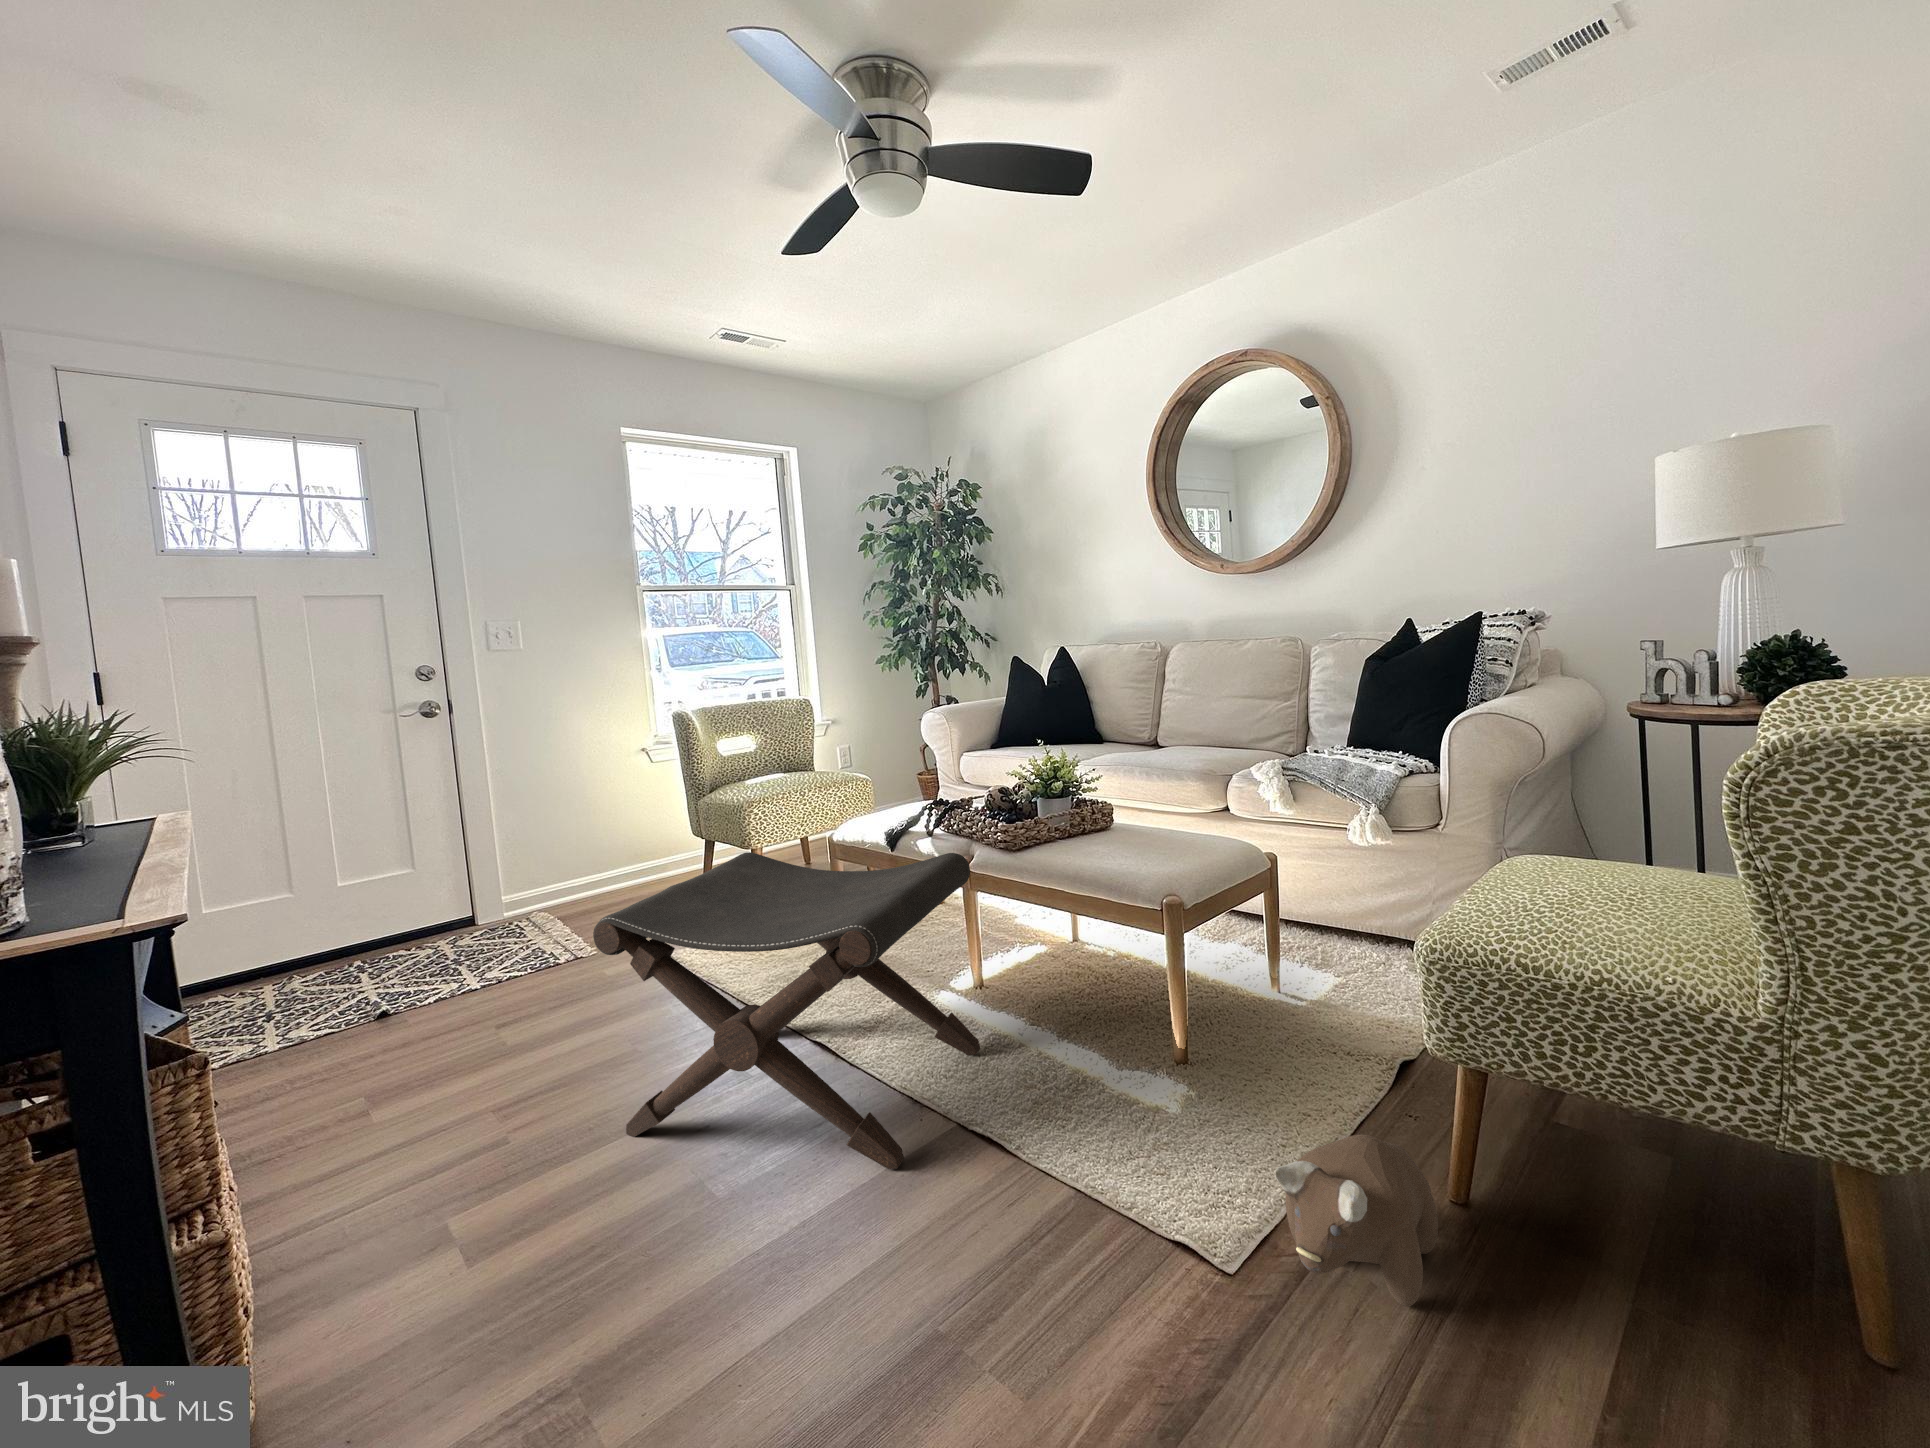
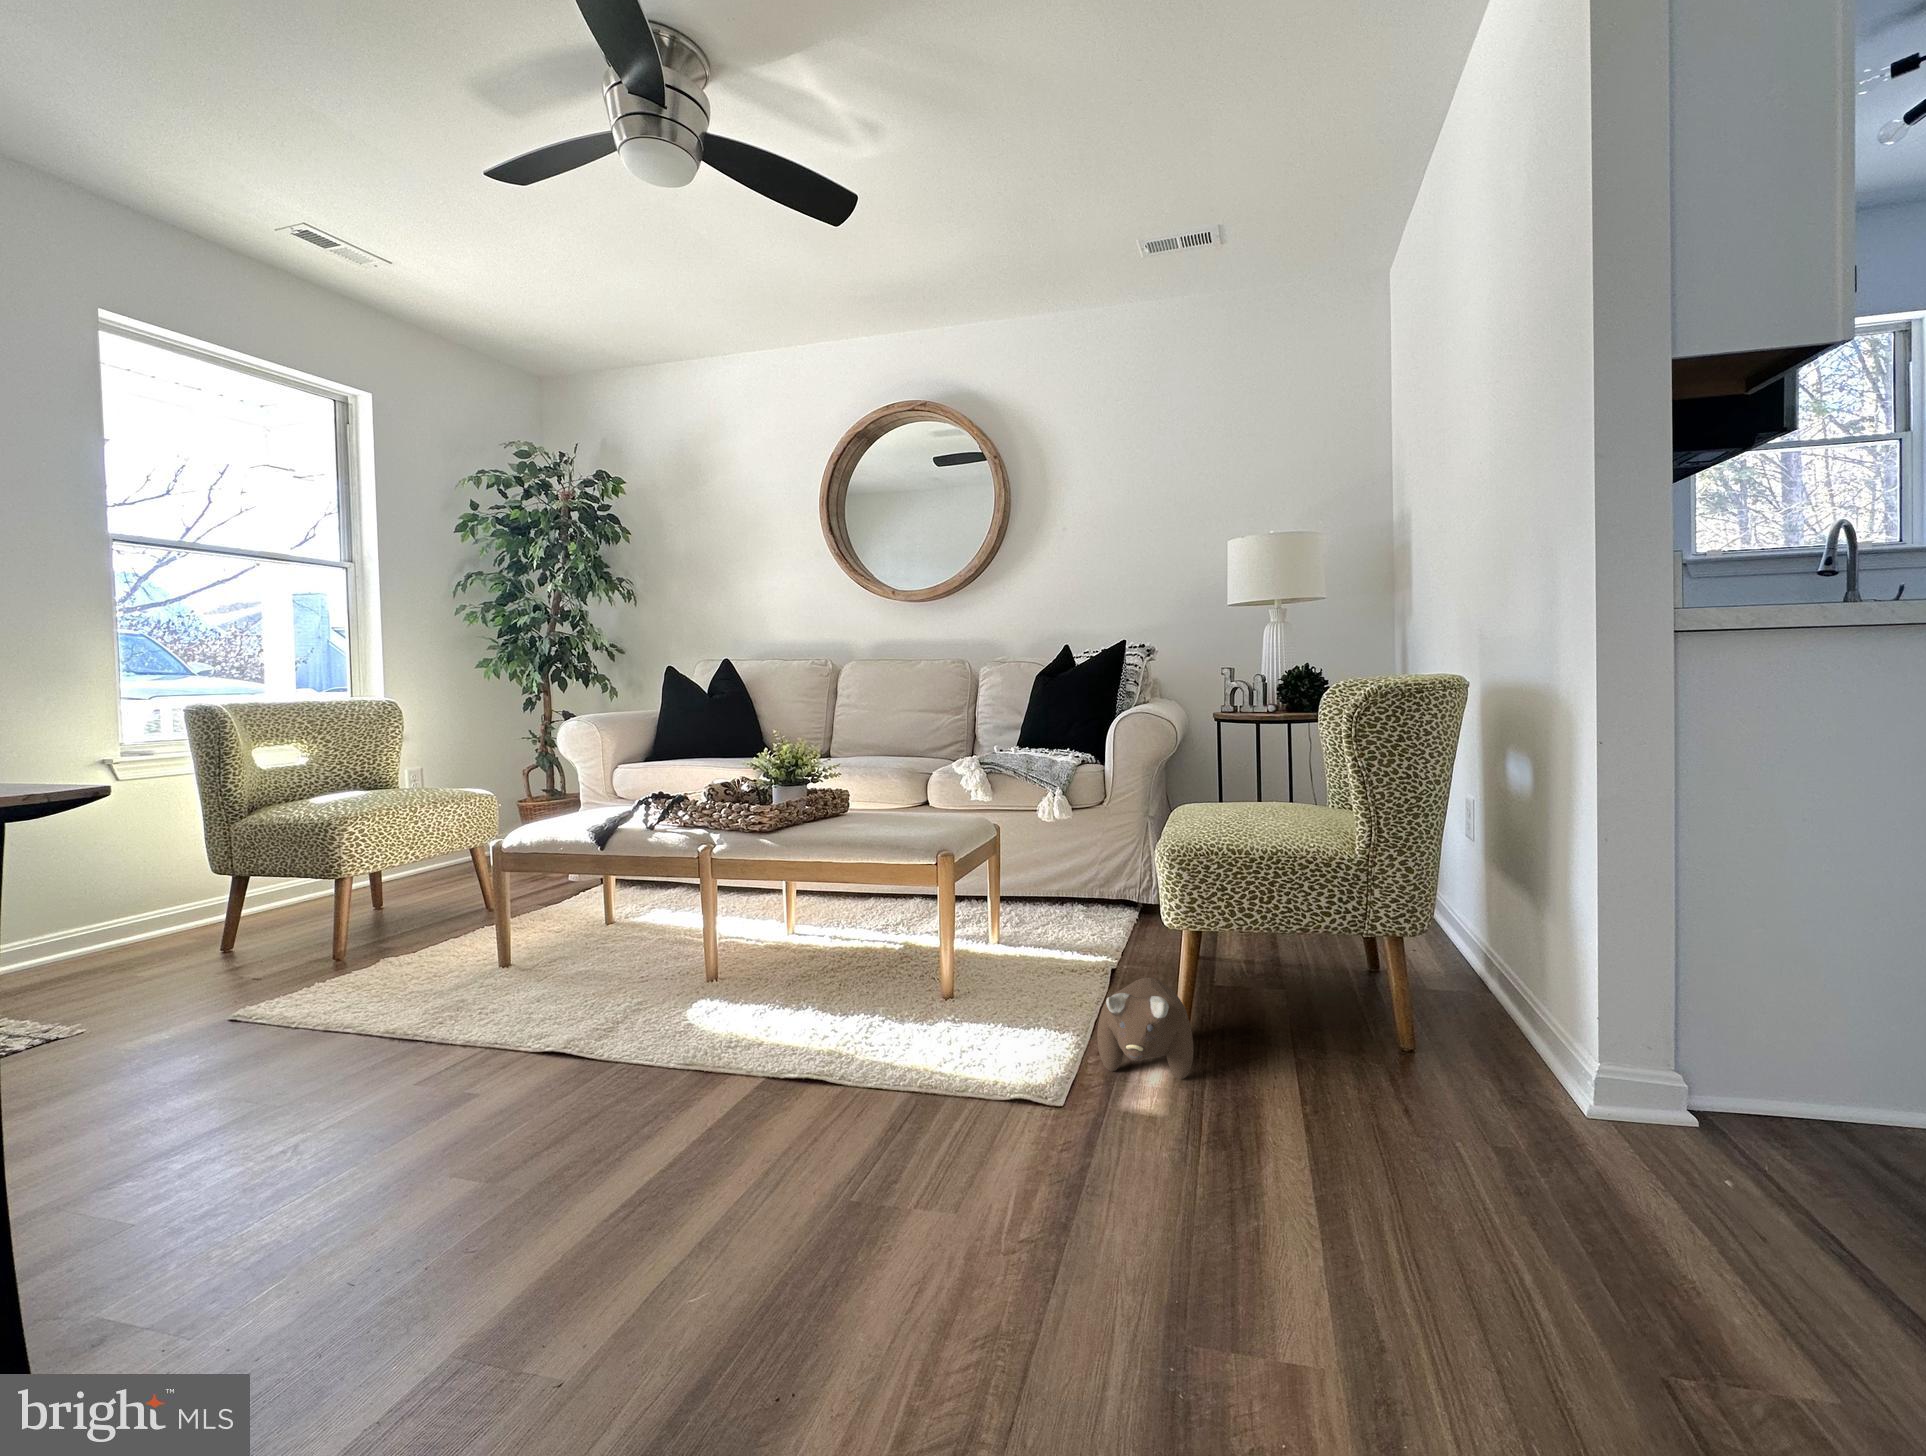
footstool: present [593,852,980,1169] -> none [393,825,768,1138]

